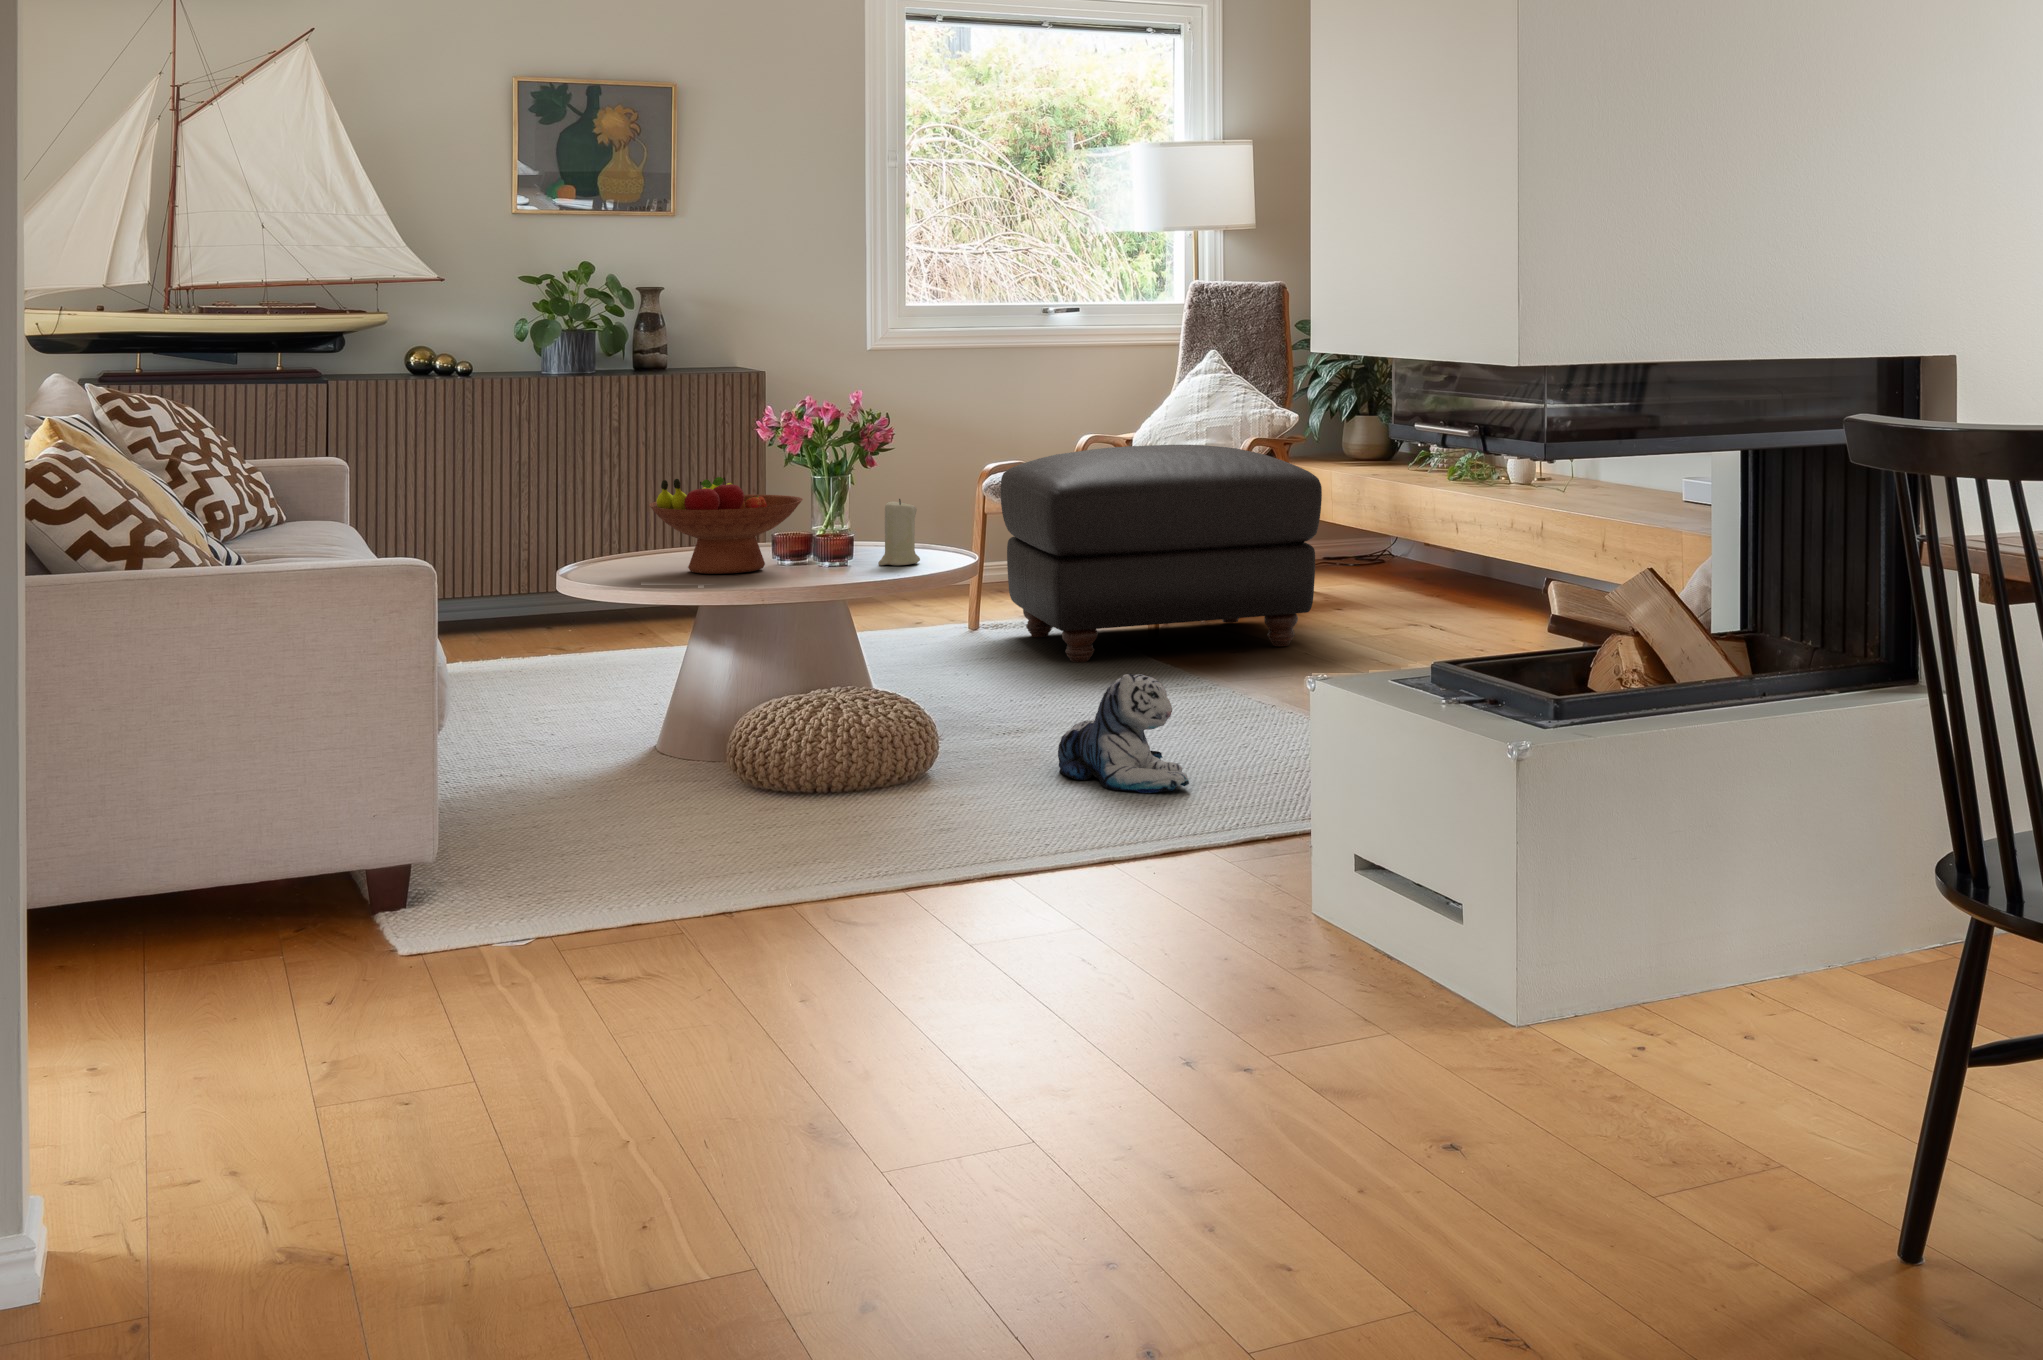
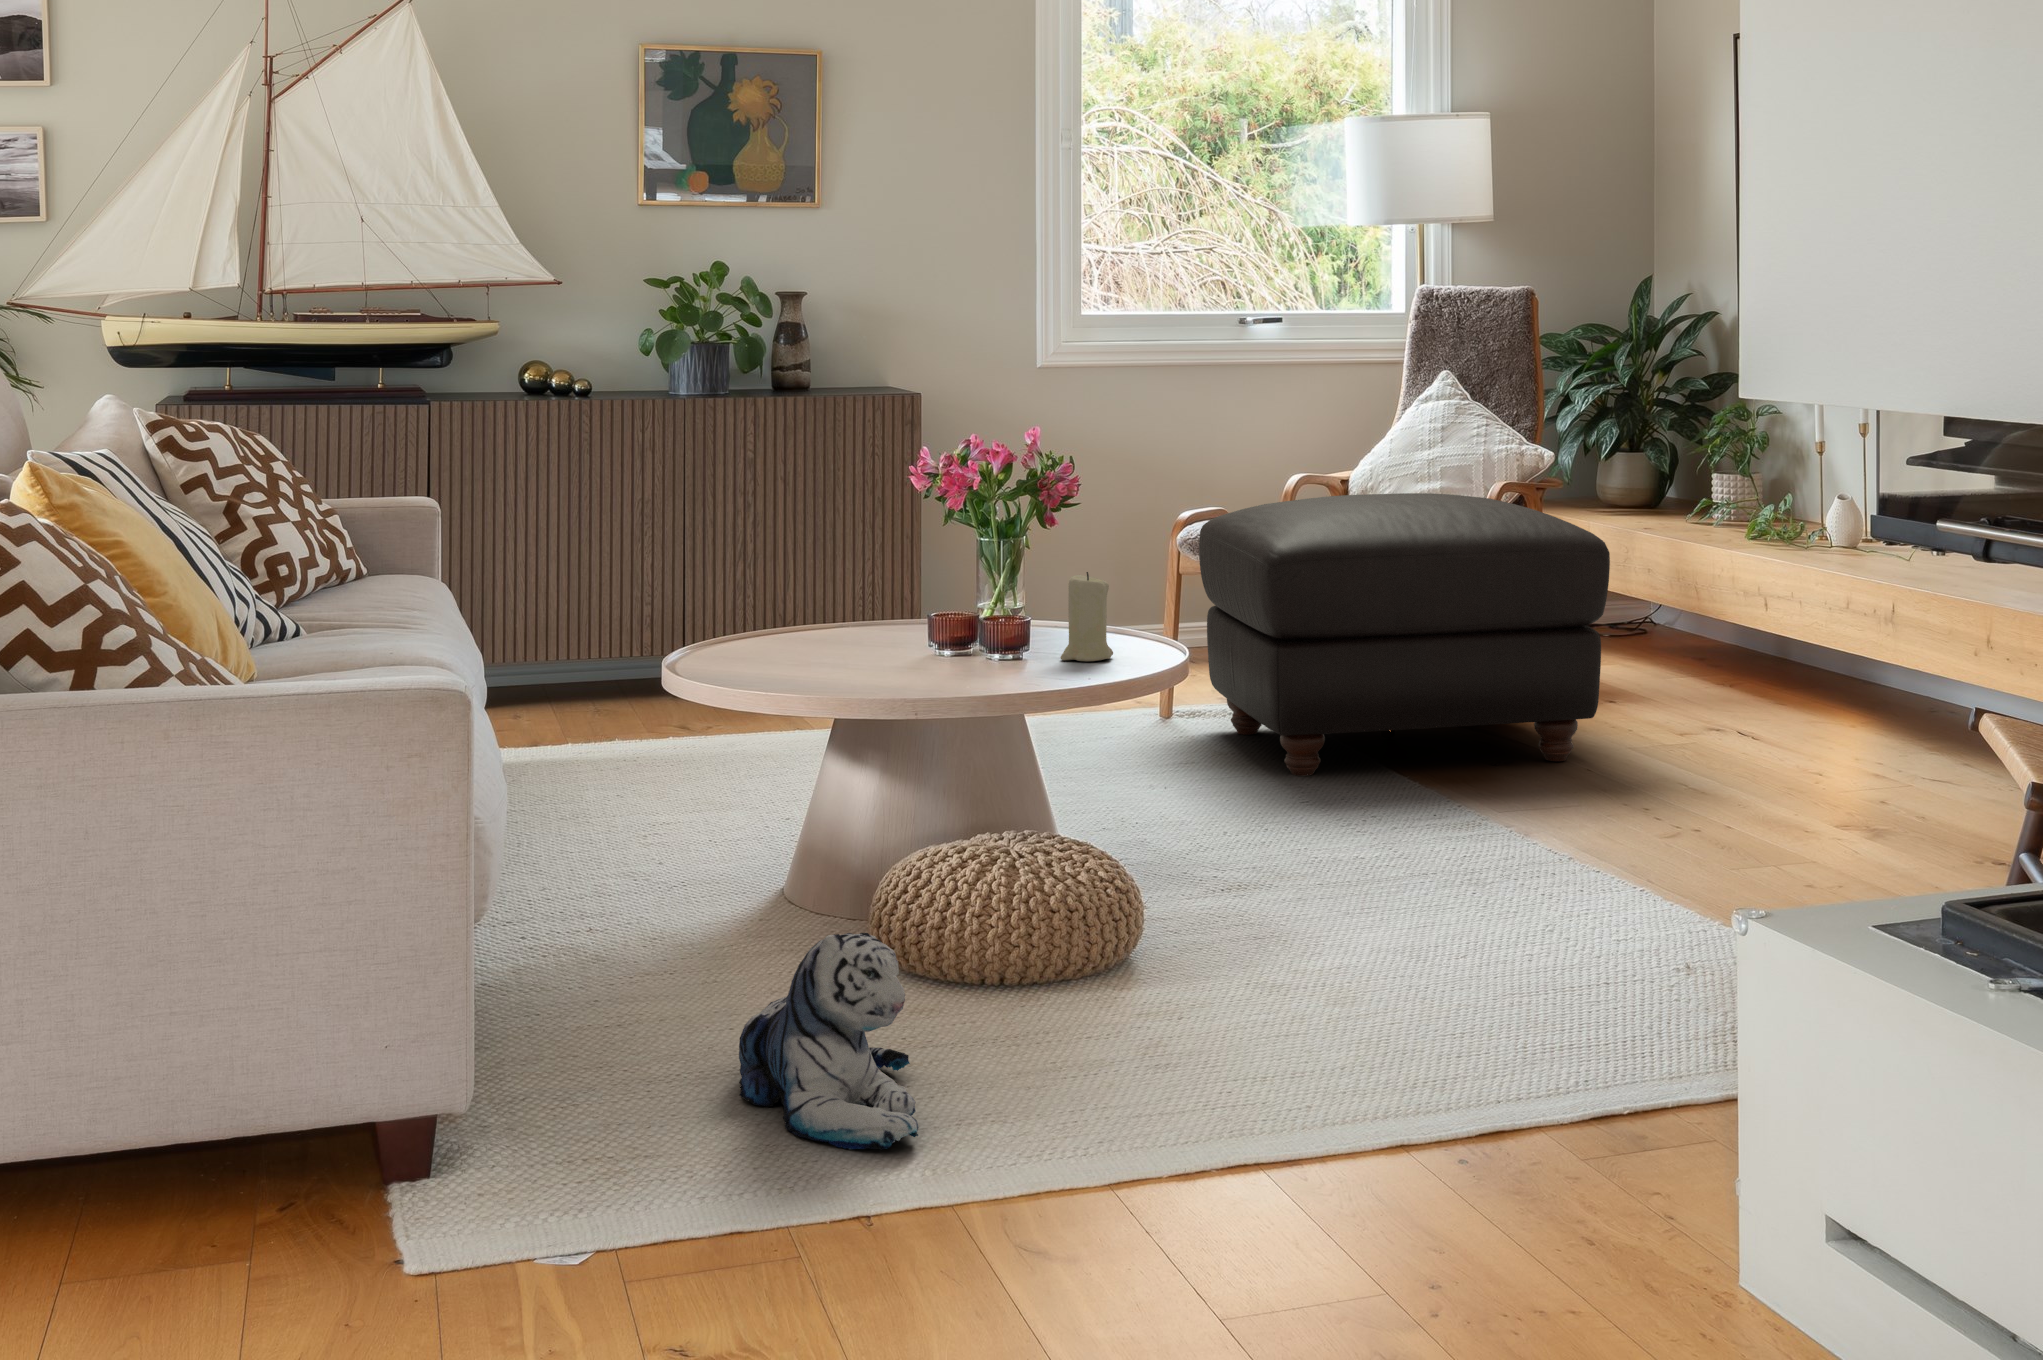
fruit bowl: present [649,477,803,574] -> none [775,539,966,669]
plush toy: present [1058,674,1189,793] -> present [739,933,919,1150]

